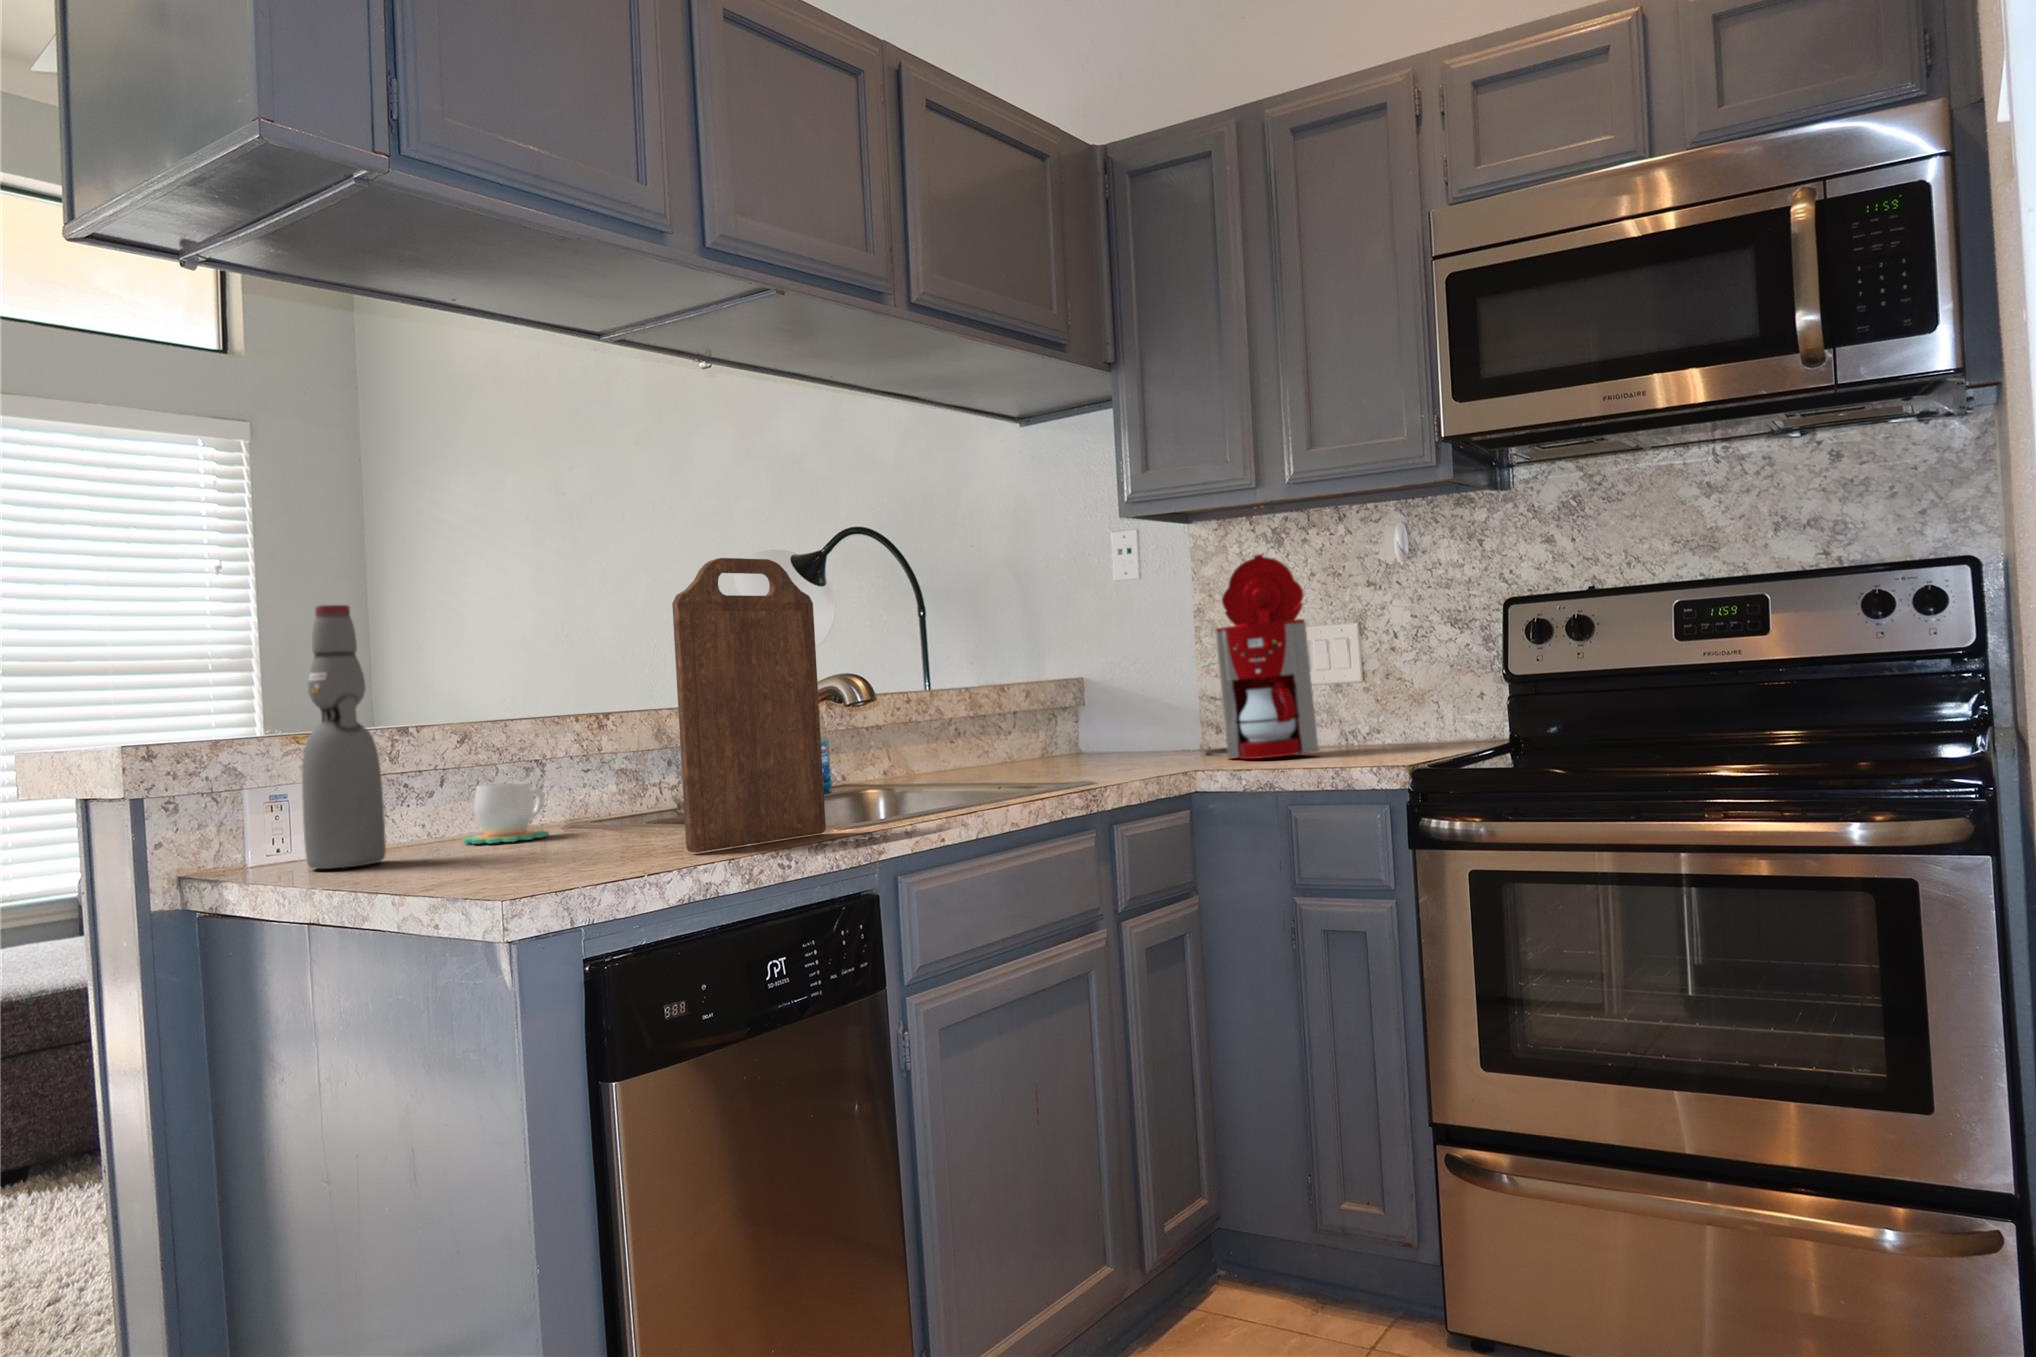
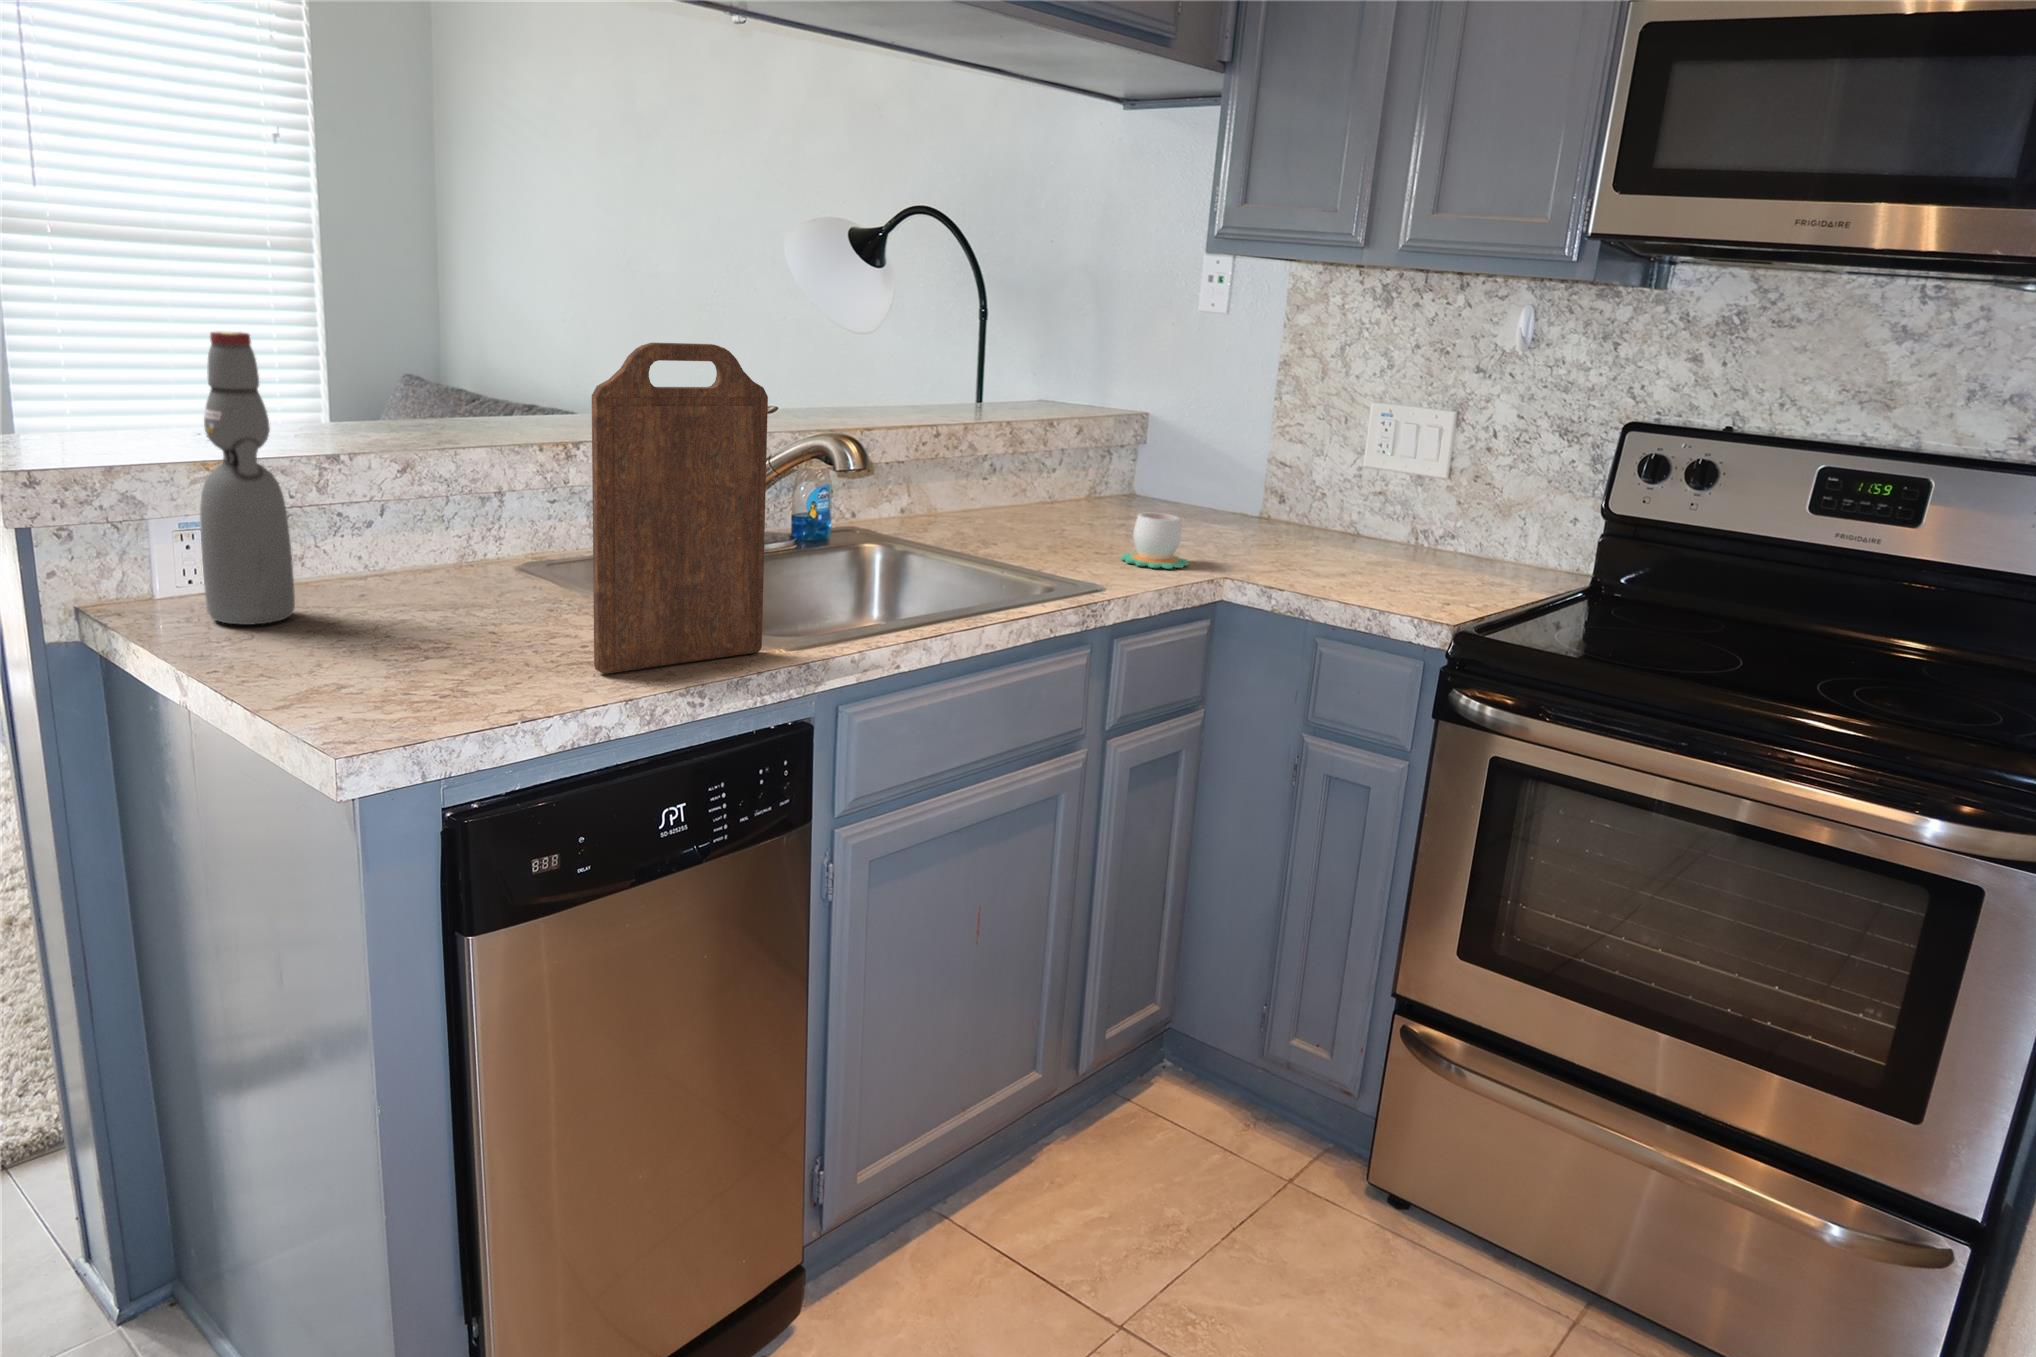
coffee maker: present [1205,554,1319,759] -> none [1254,324,1396,566]
mug: present [463,782,549,844] -> present [1121,513,1188,569]

